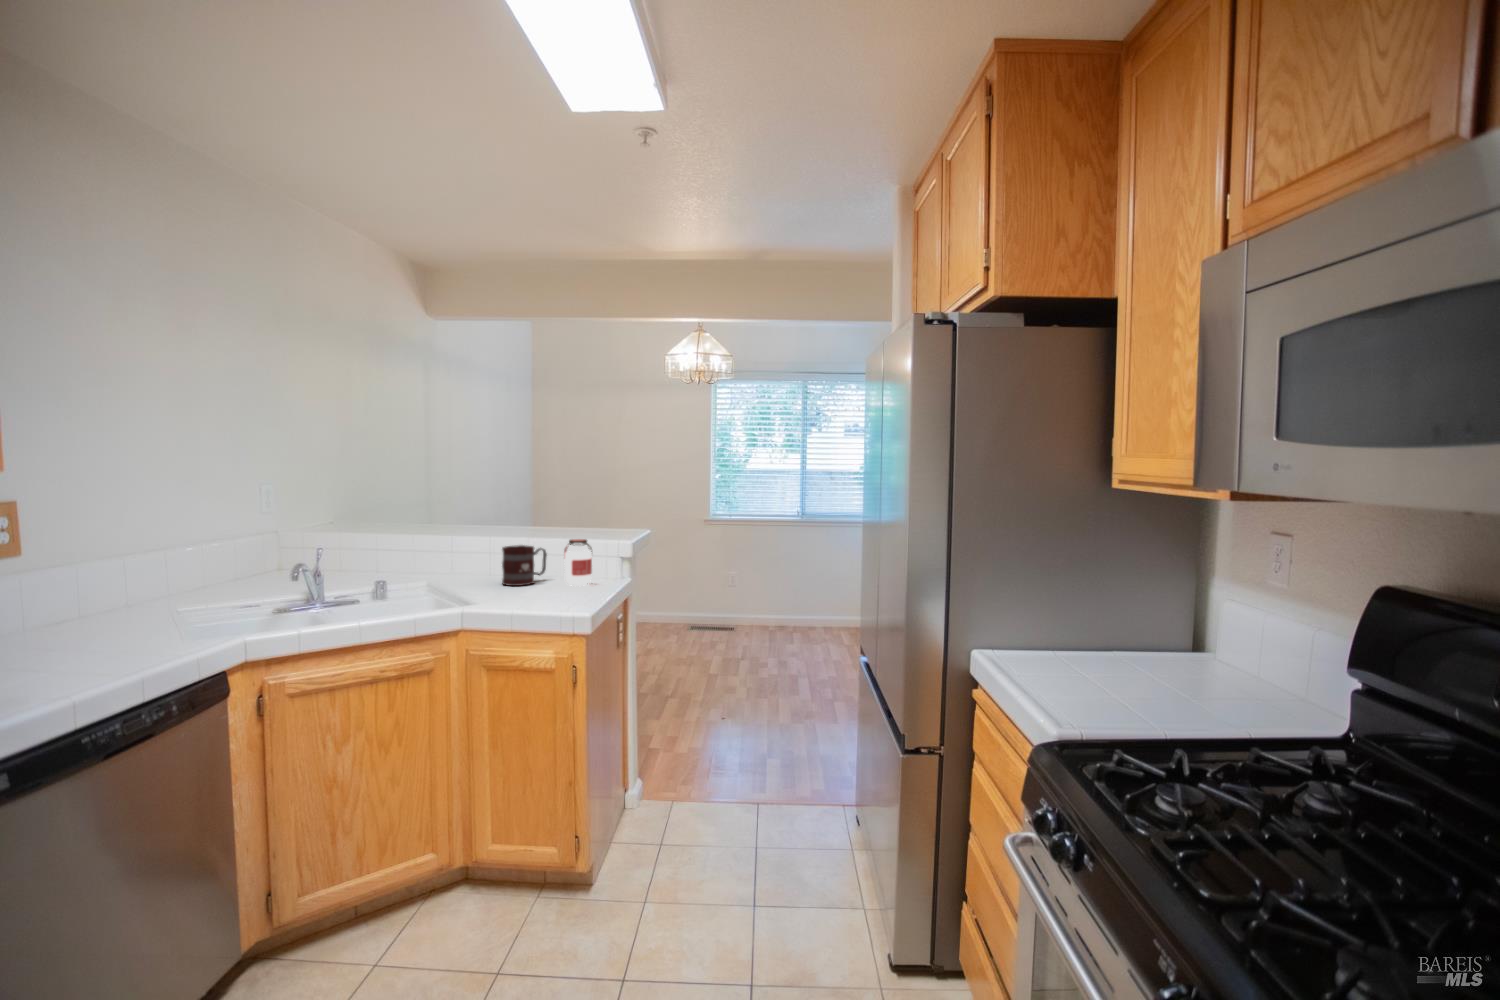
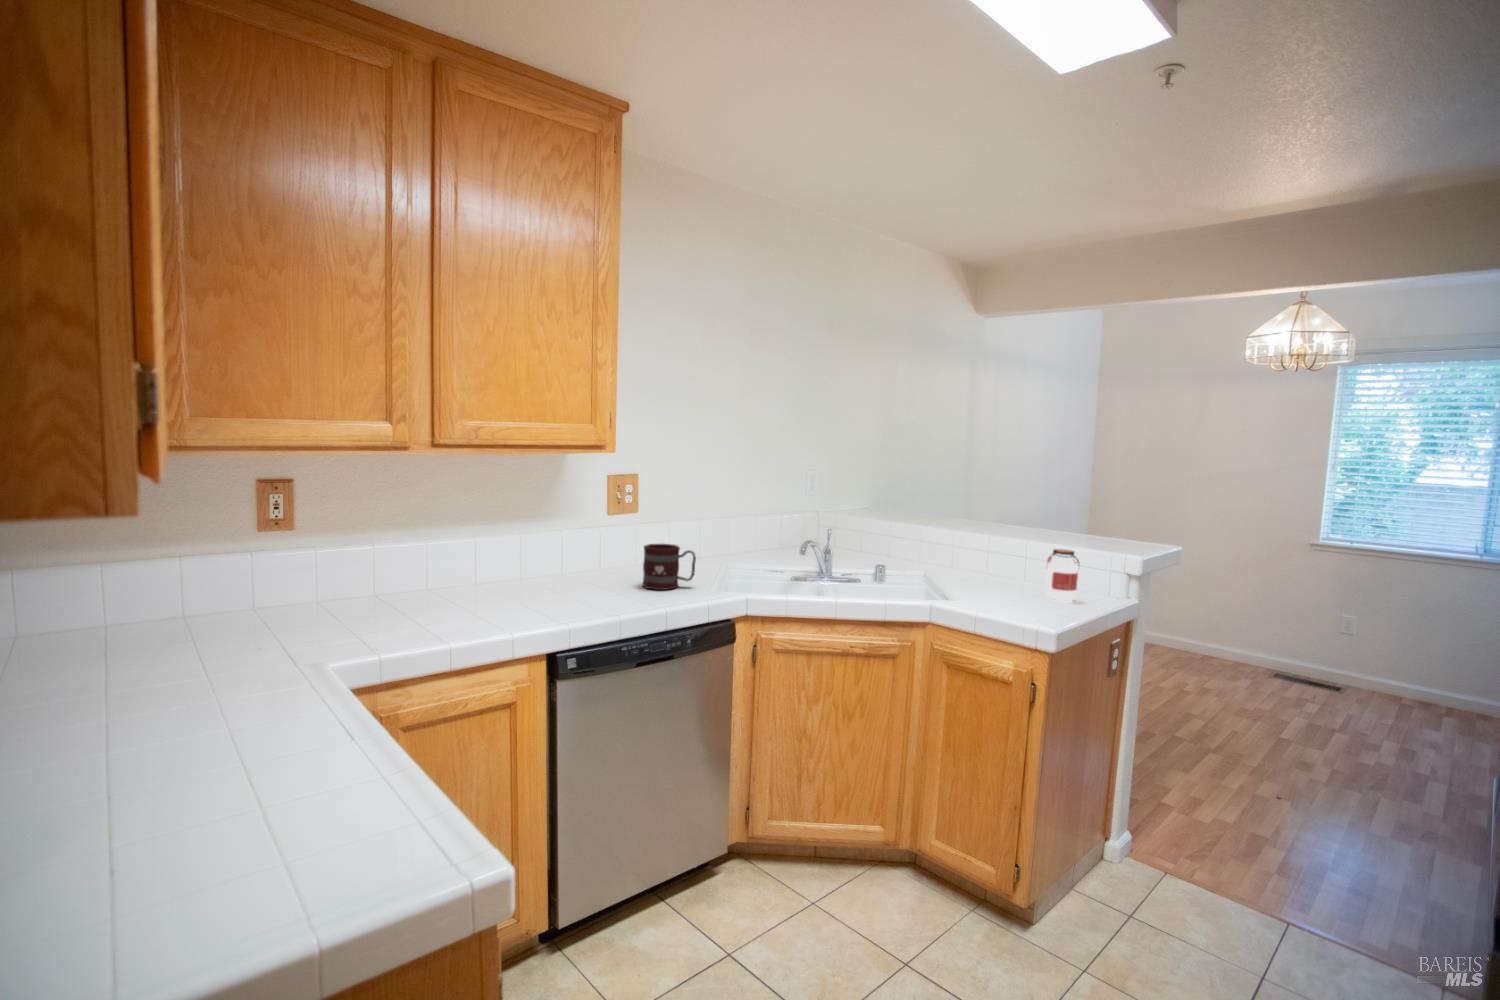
mug: present [502,545,547,586] -> present [643,544,696,590]

